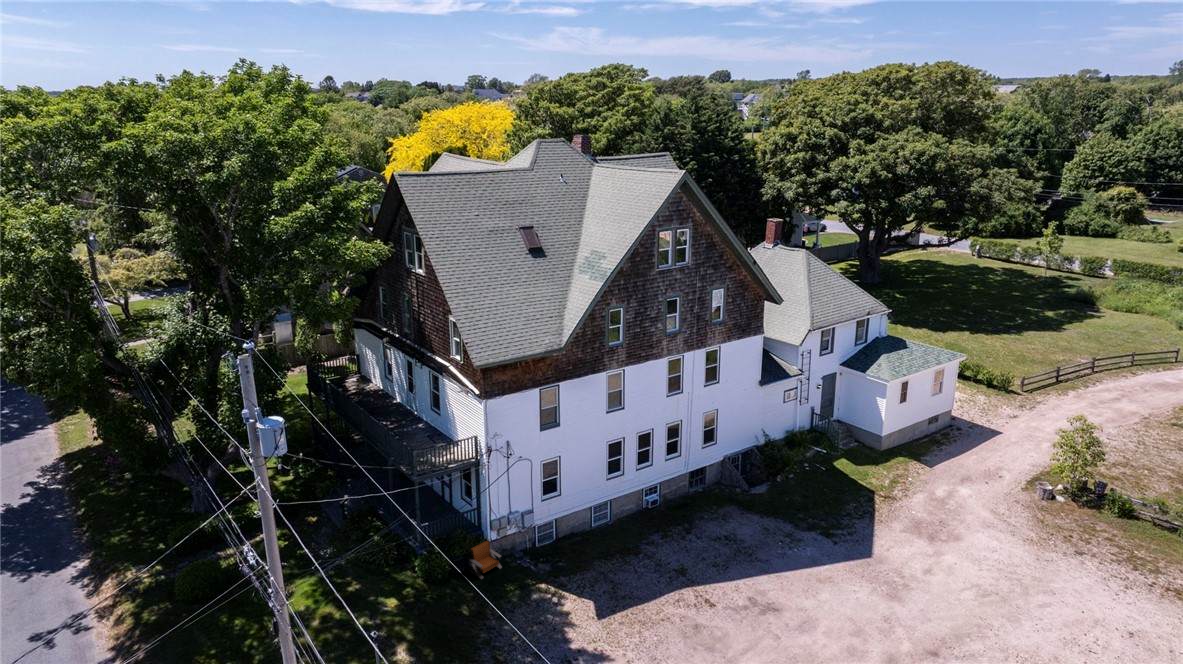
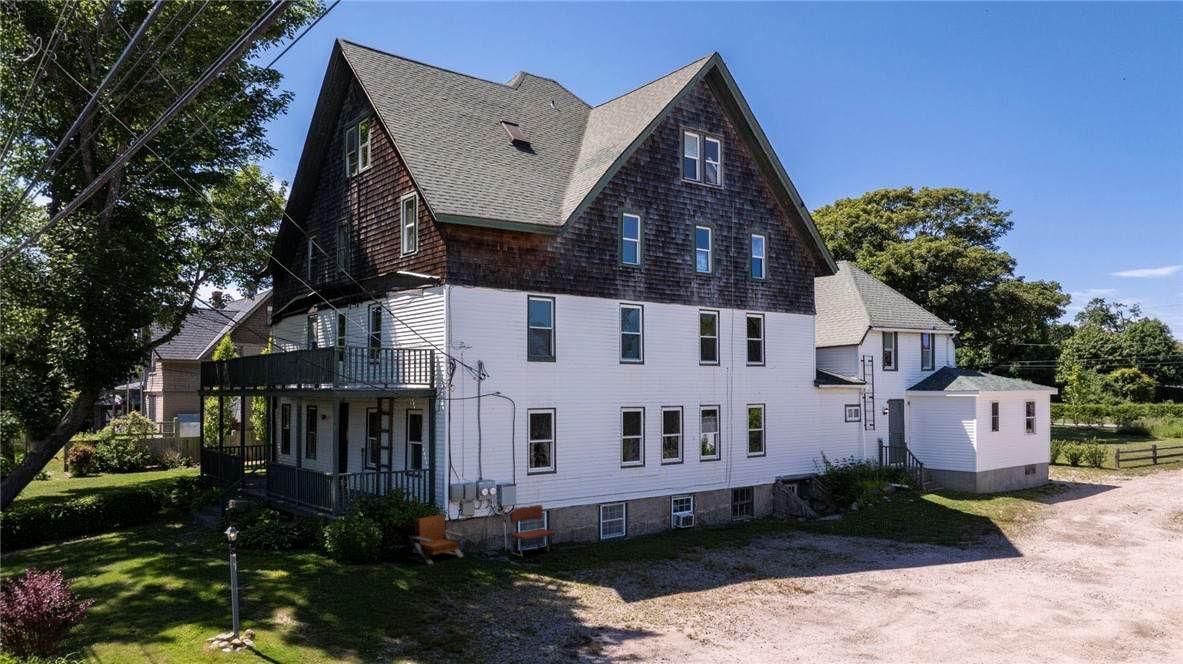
bench: none [531,516,561,554] -> present [510,505,554,557]

